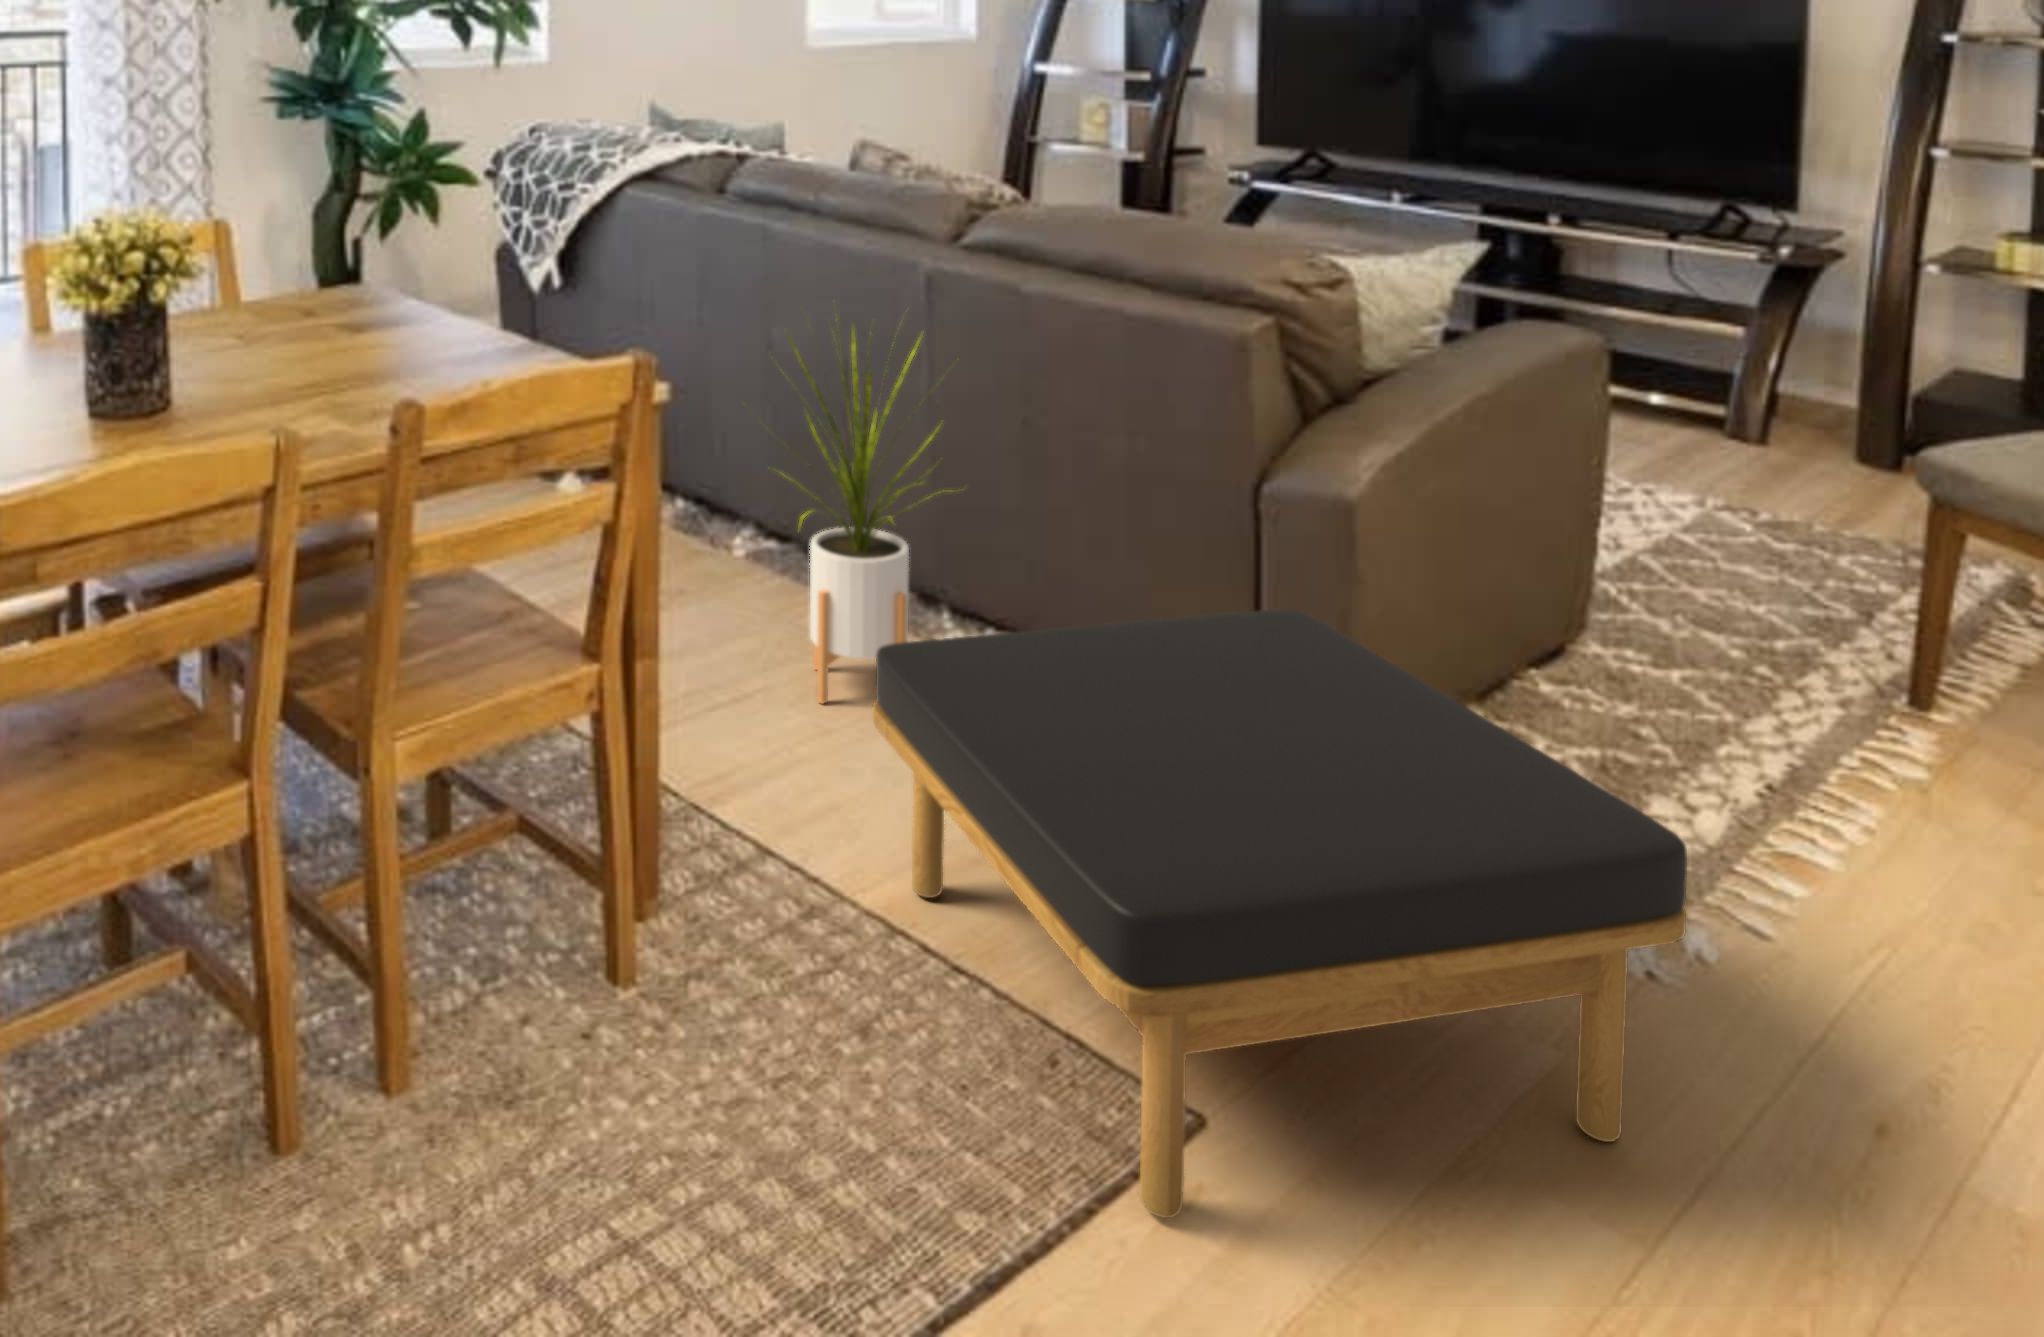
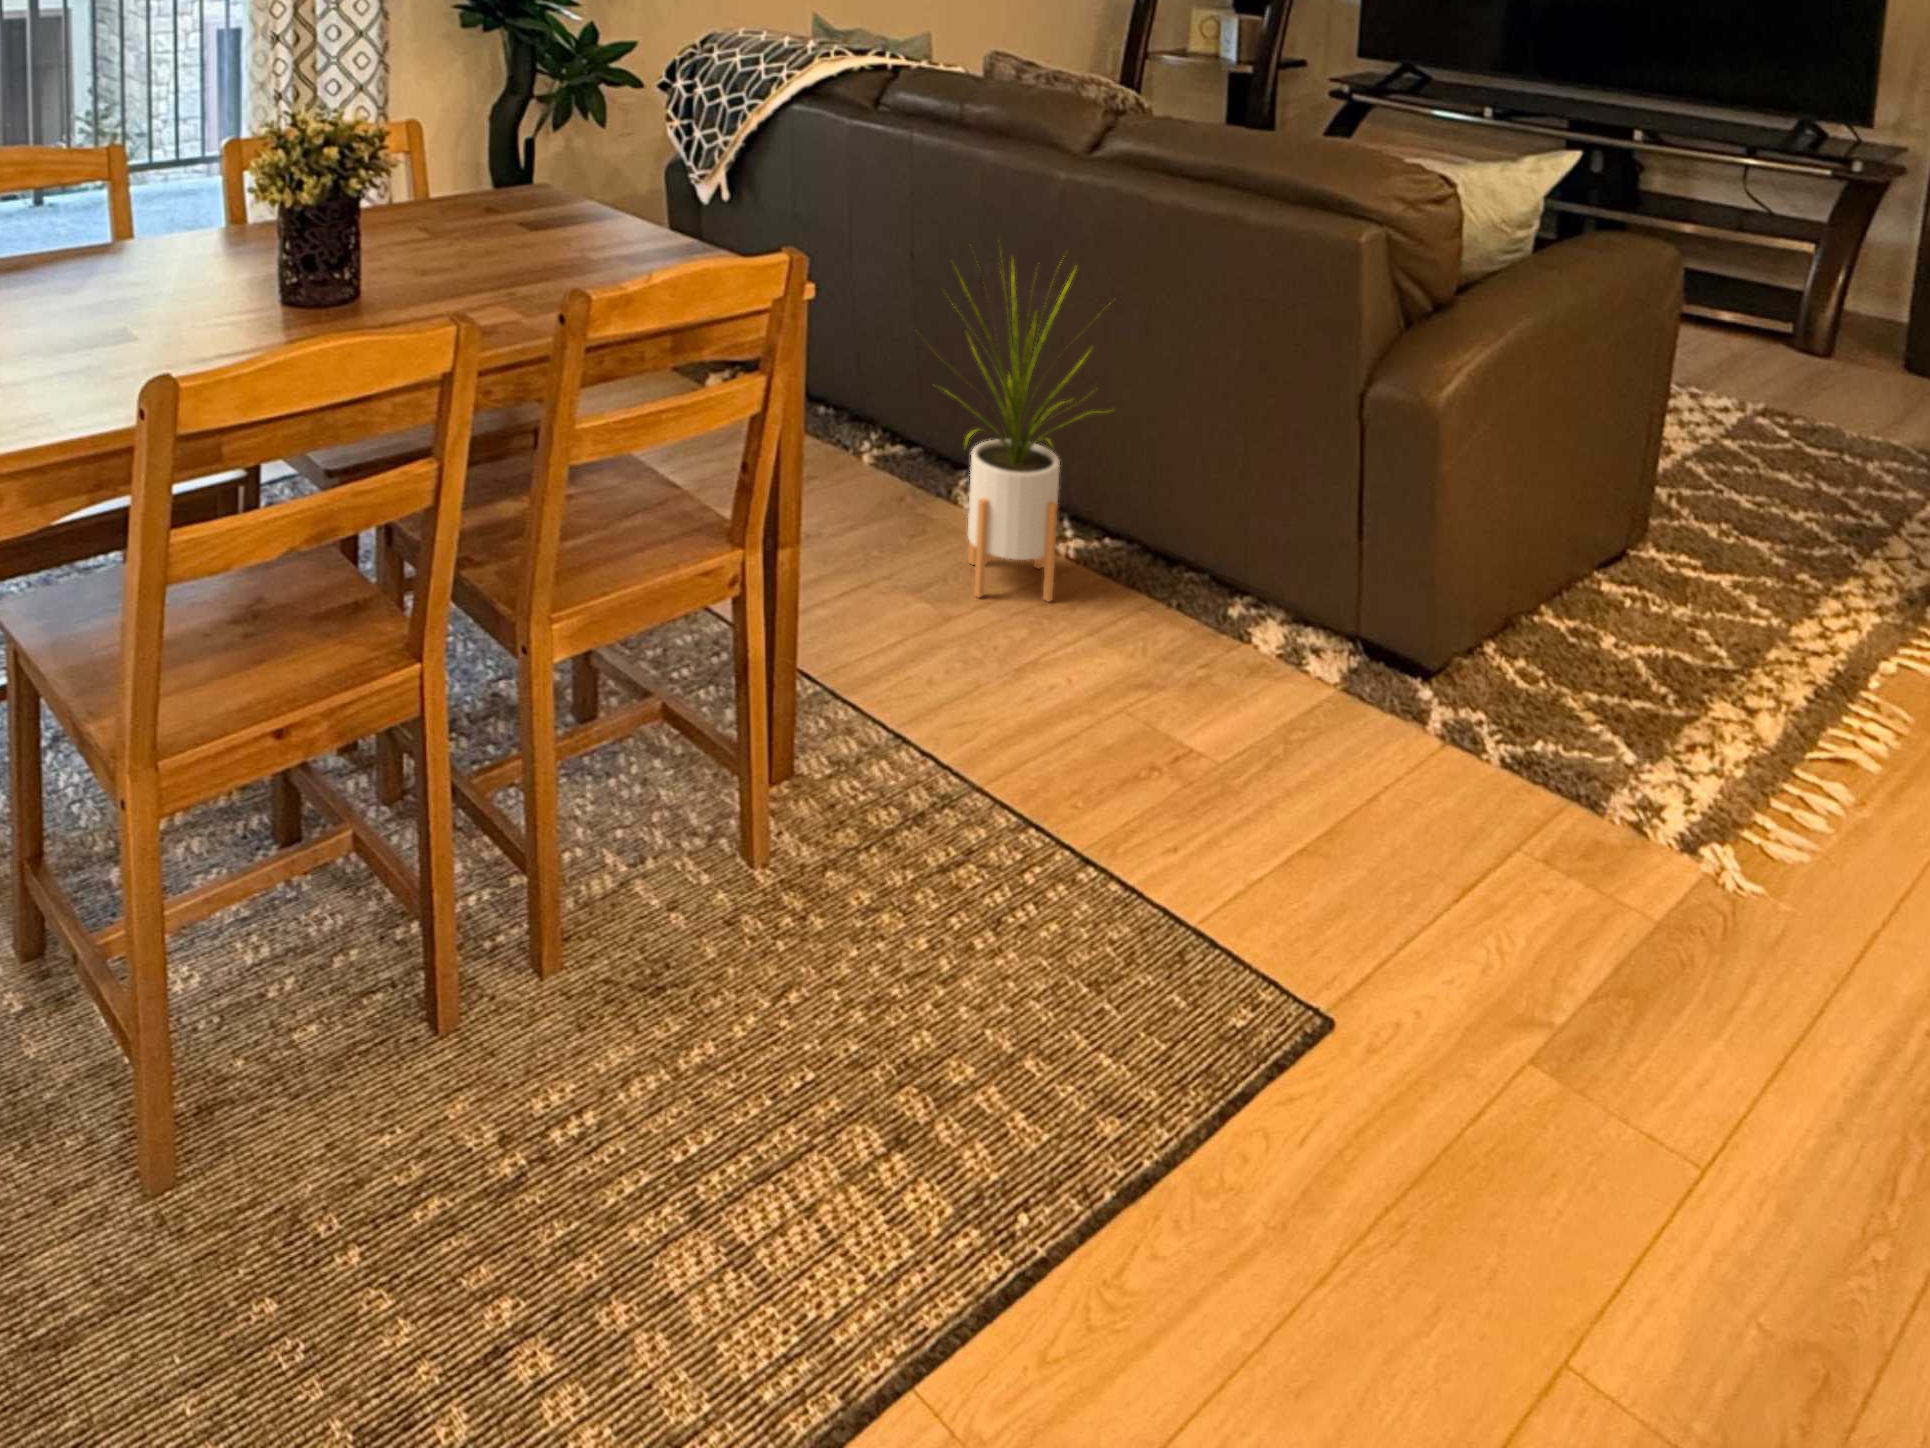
ottoman: present [873,609,1687,1218] -> none [1044,540,1764,1092]

